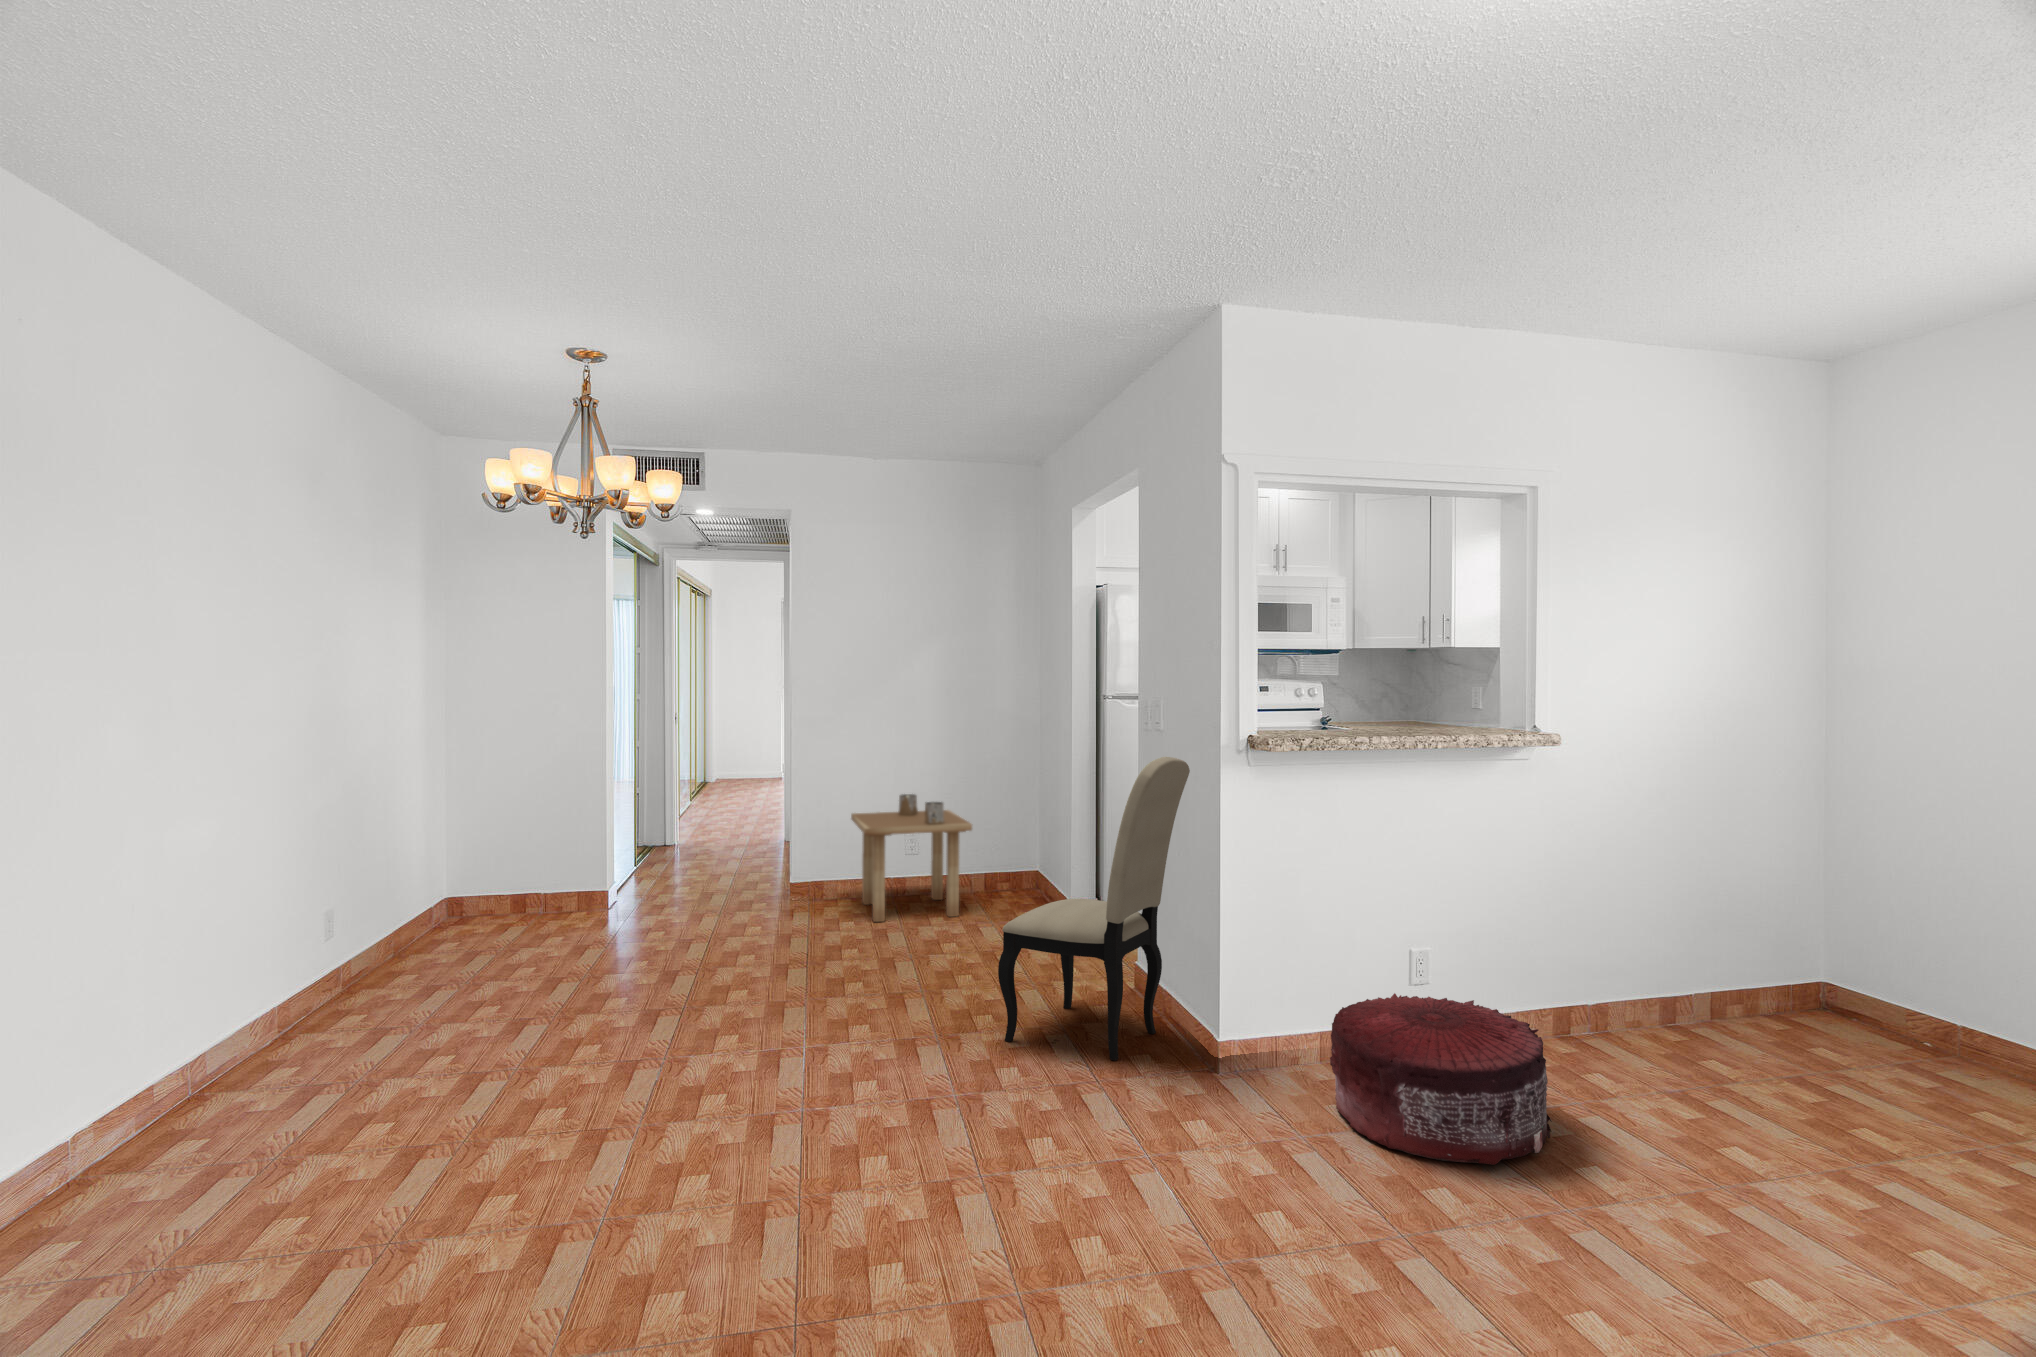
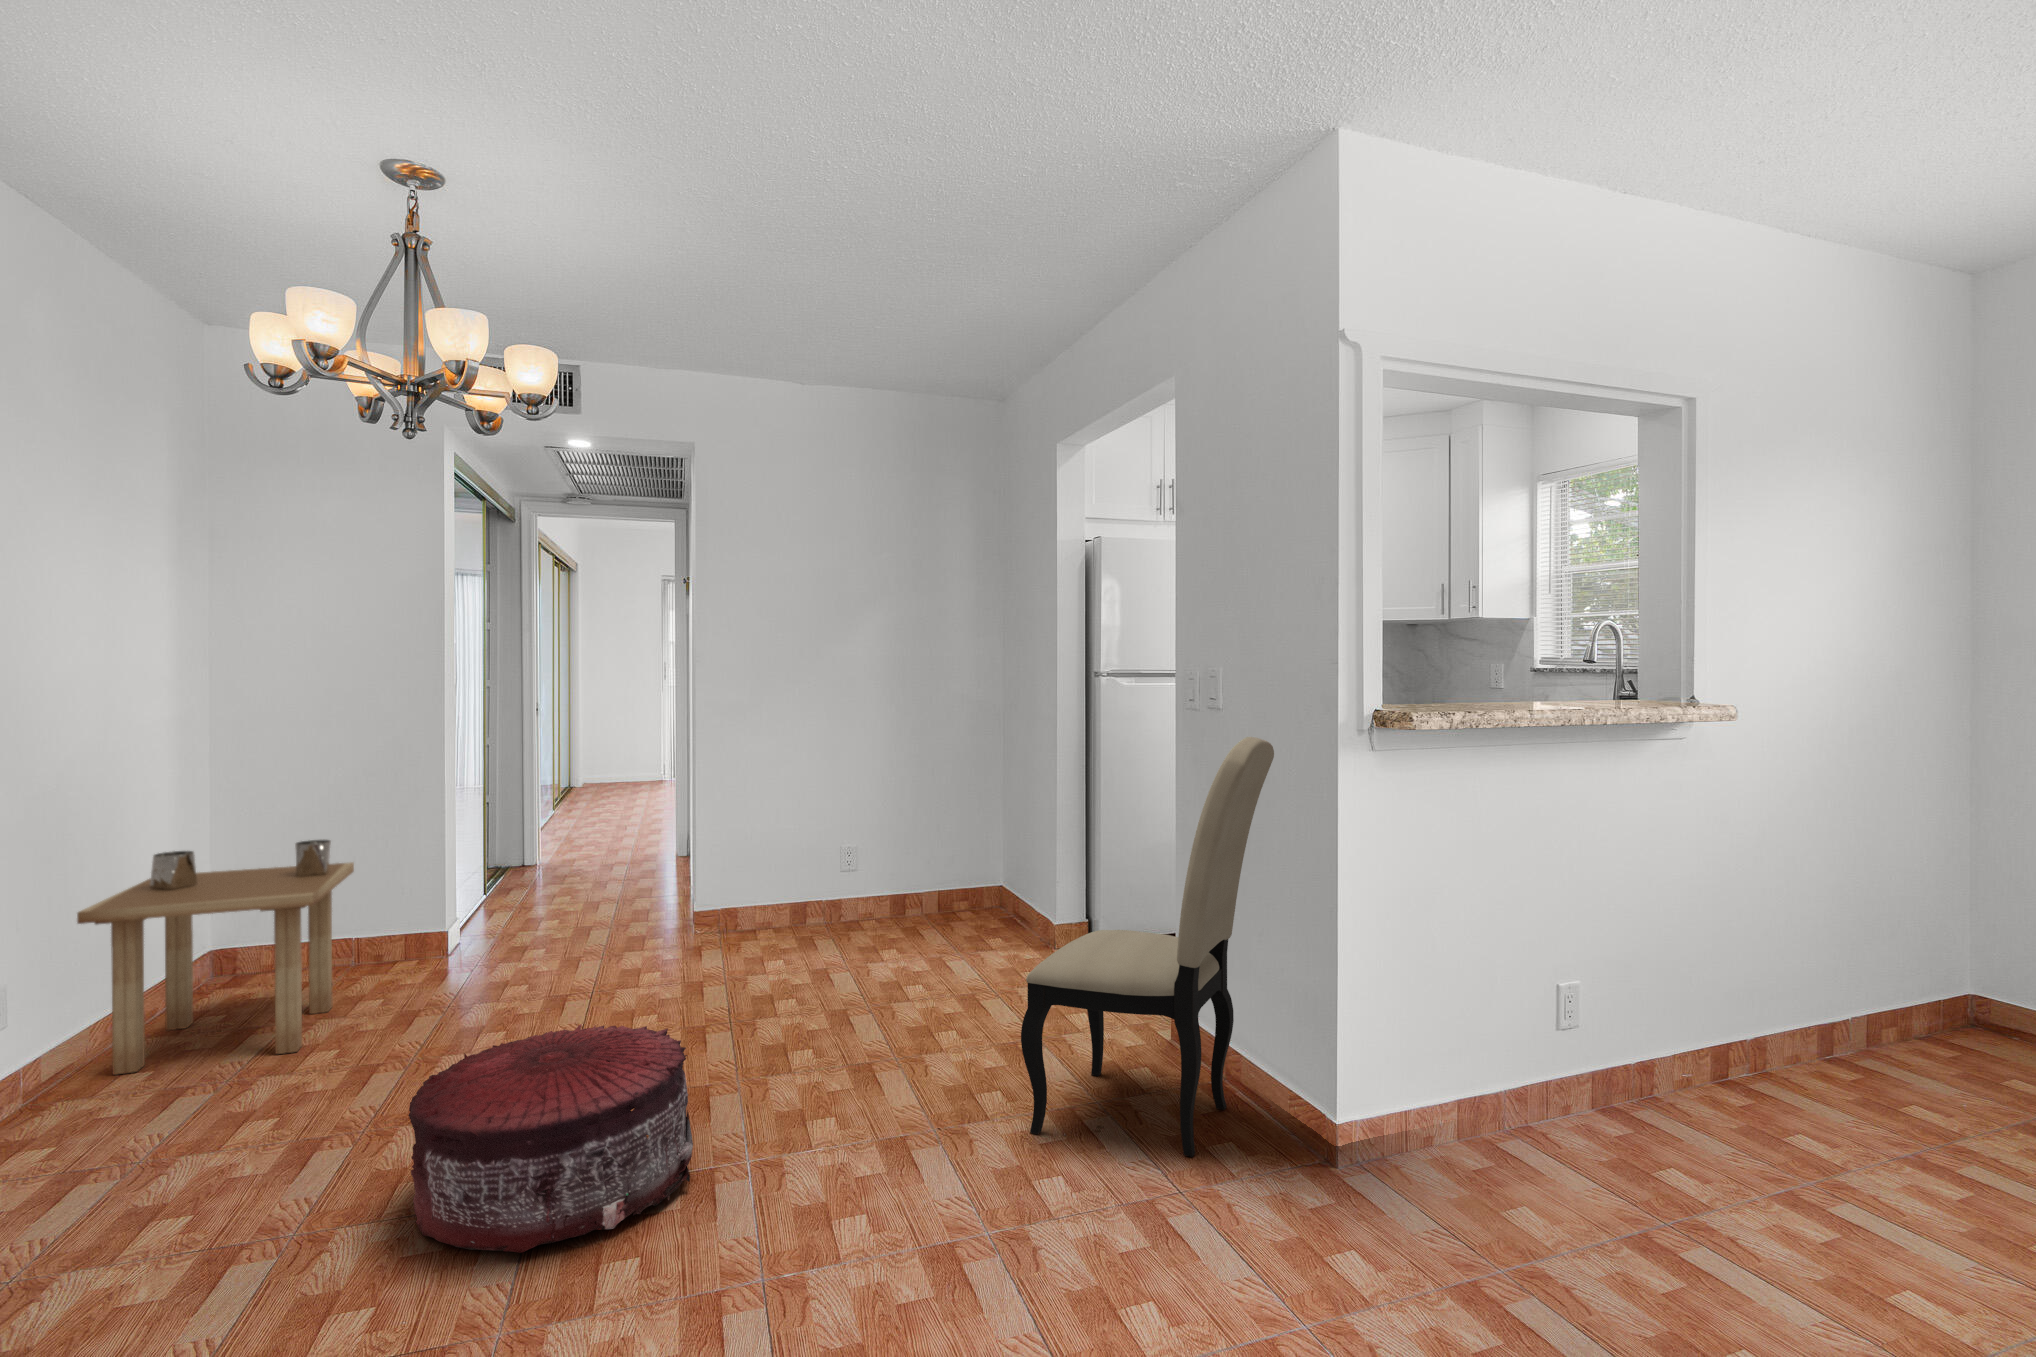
side table: present [851,794,972,922] -> present [77,840,354,1075]
pouf: present [1330,993,1552,1165] -> present [408,1024,693,1253]

